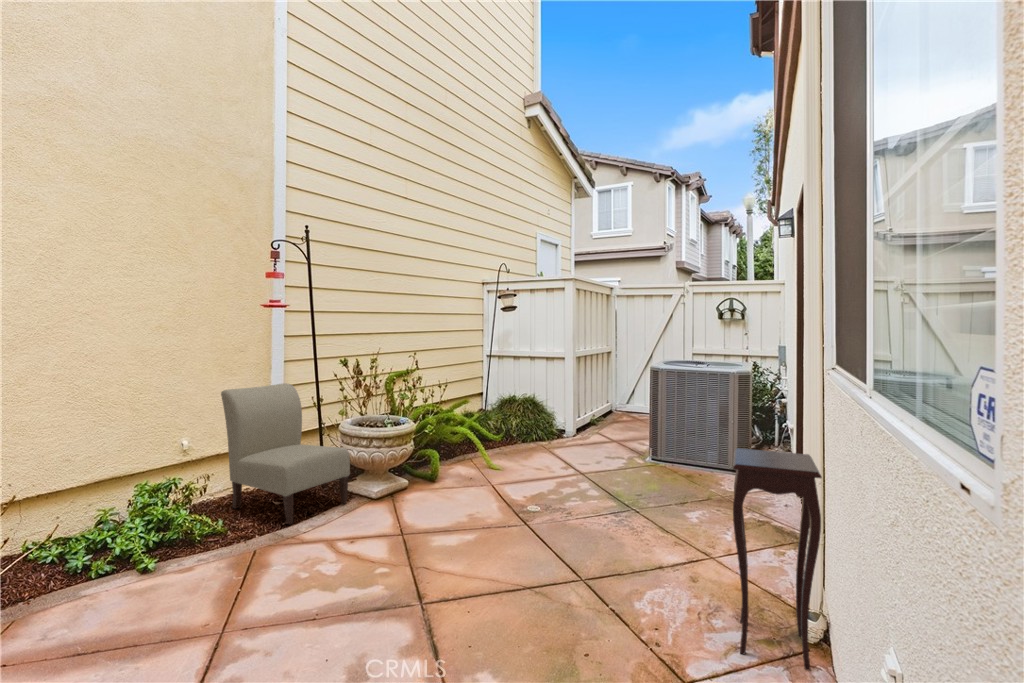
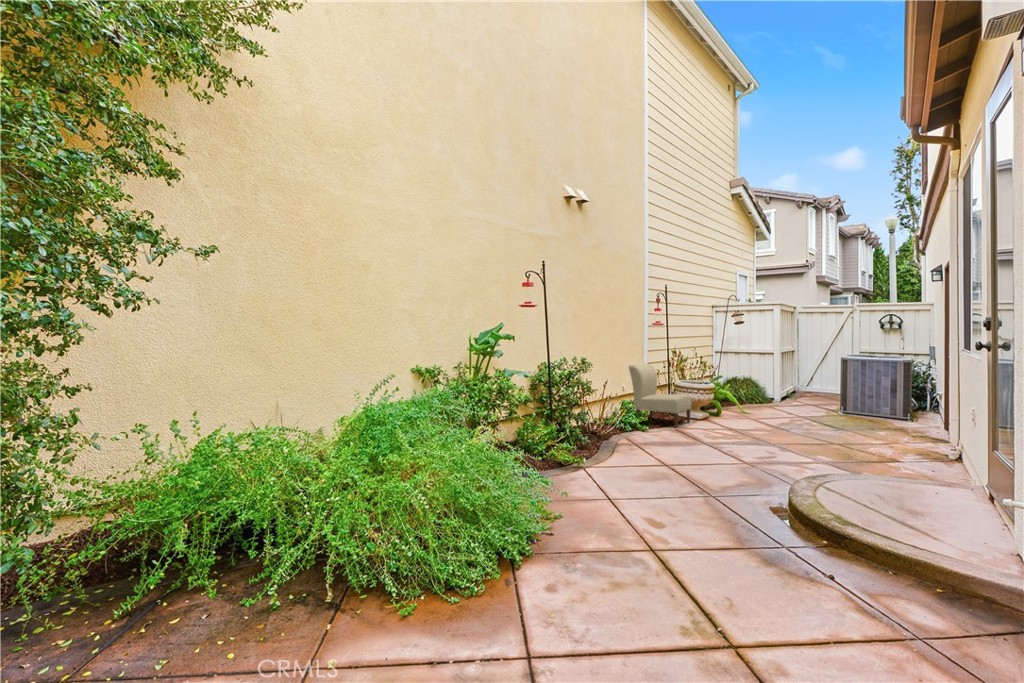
side table: present [733,448,822,671] -> none [920,384,960,461]

